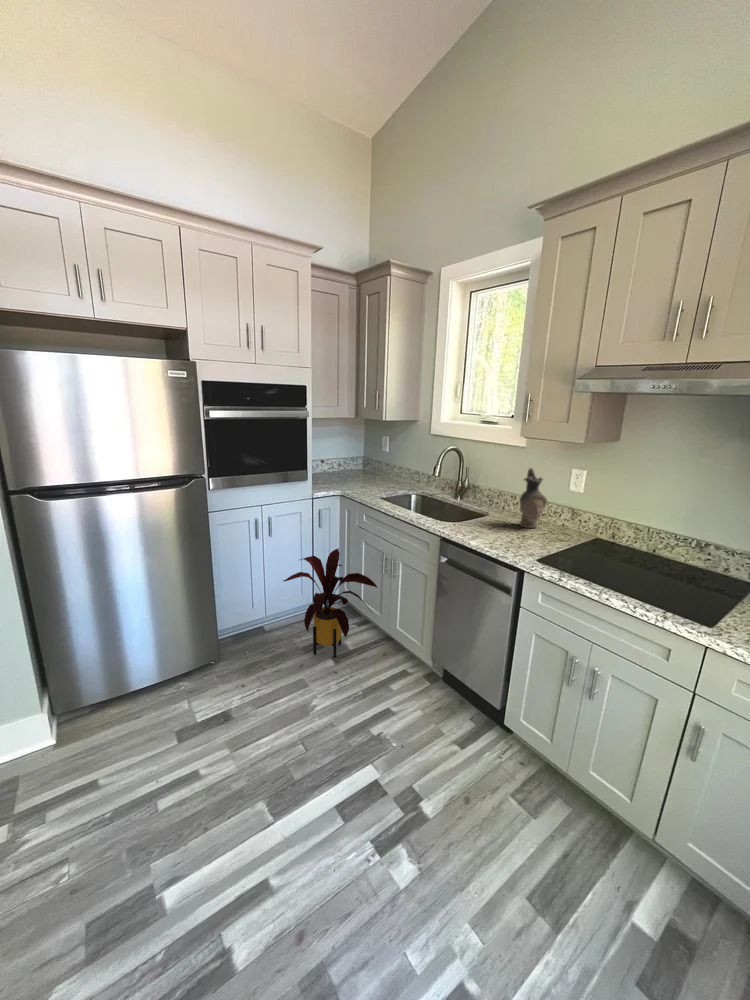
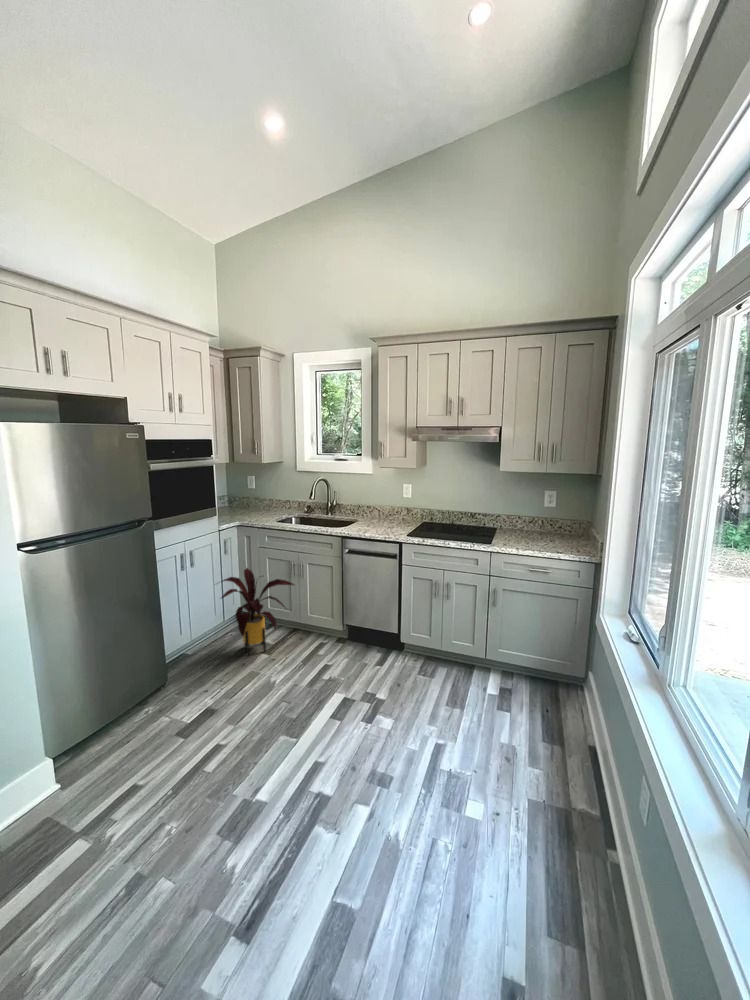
ceramic pitcher: present [519,468,547,528] -> none [378,485,394,523]

